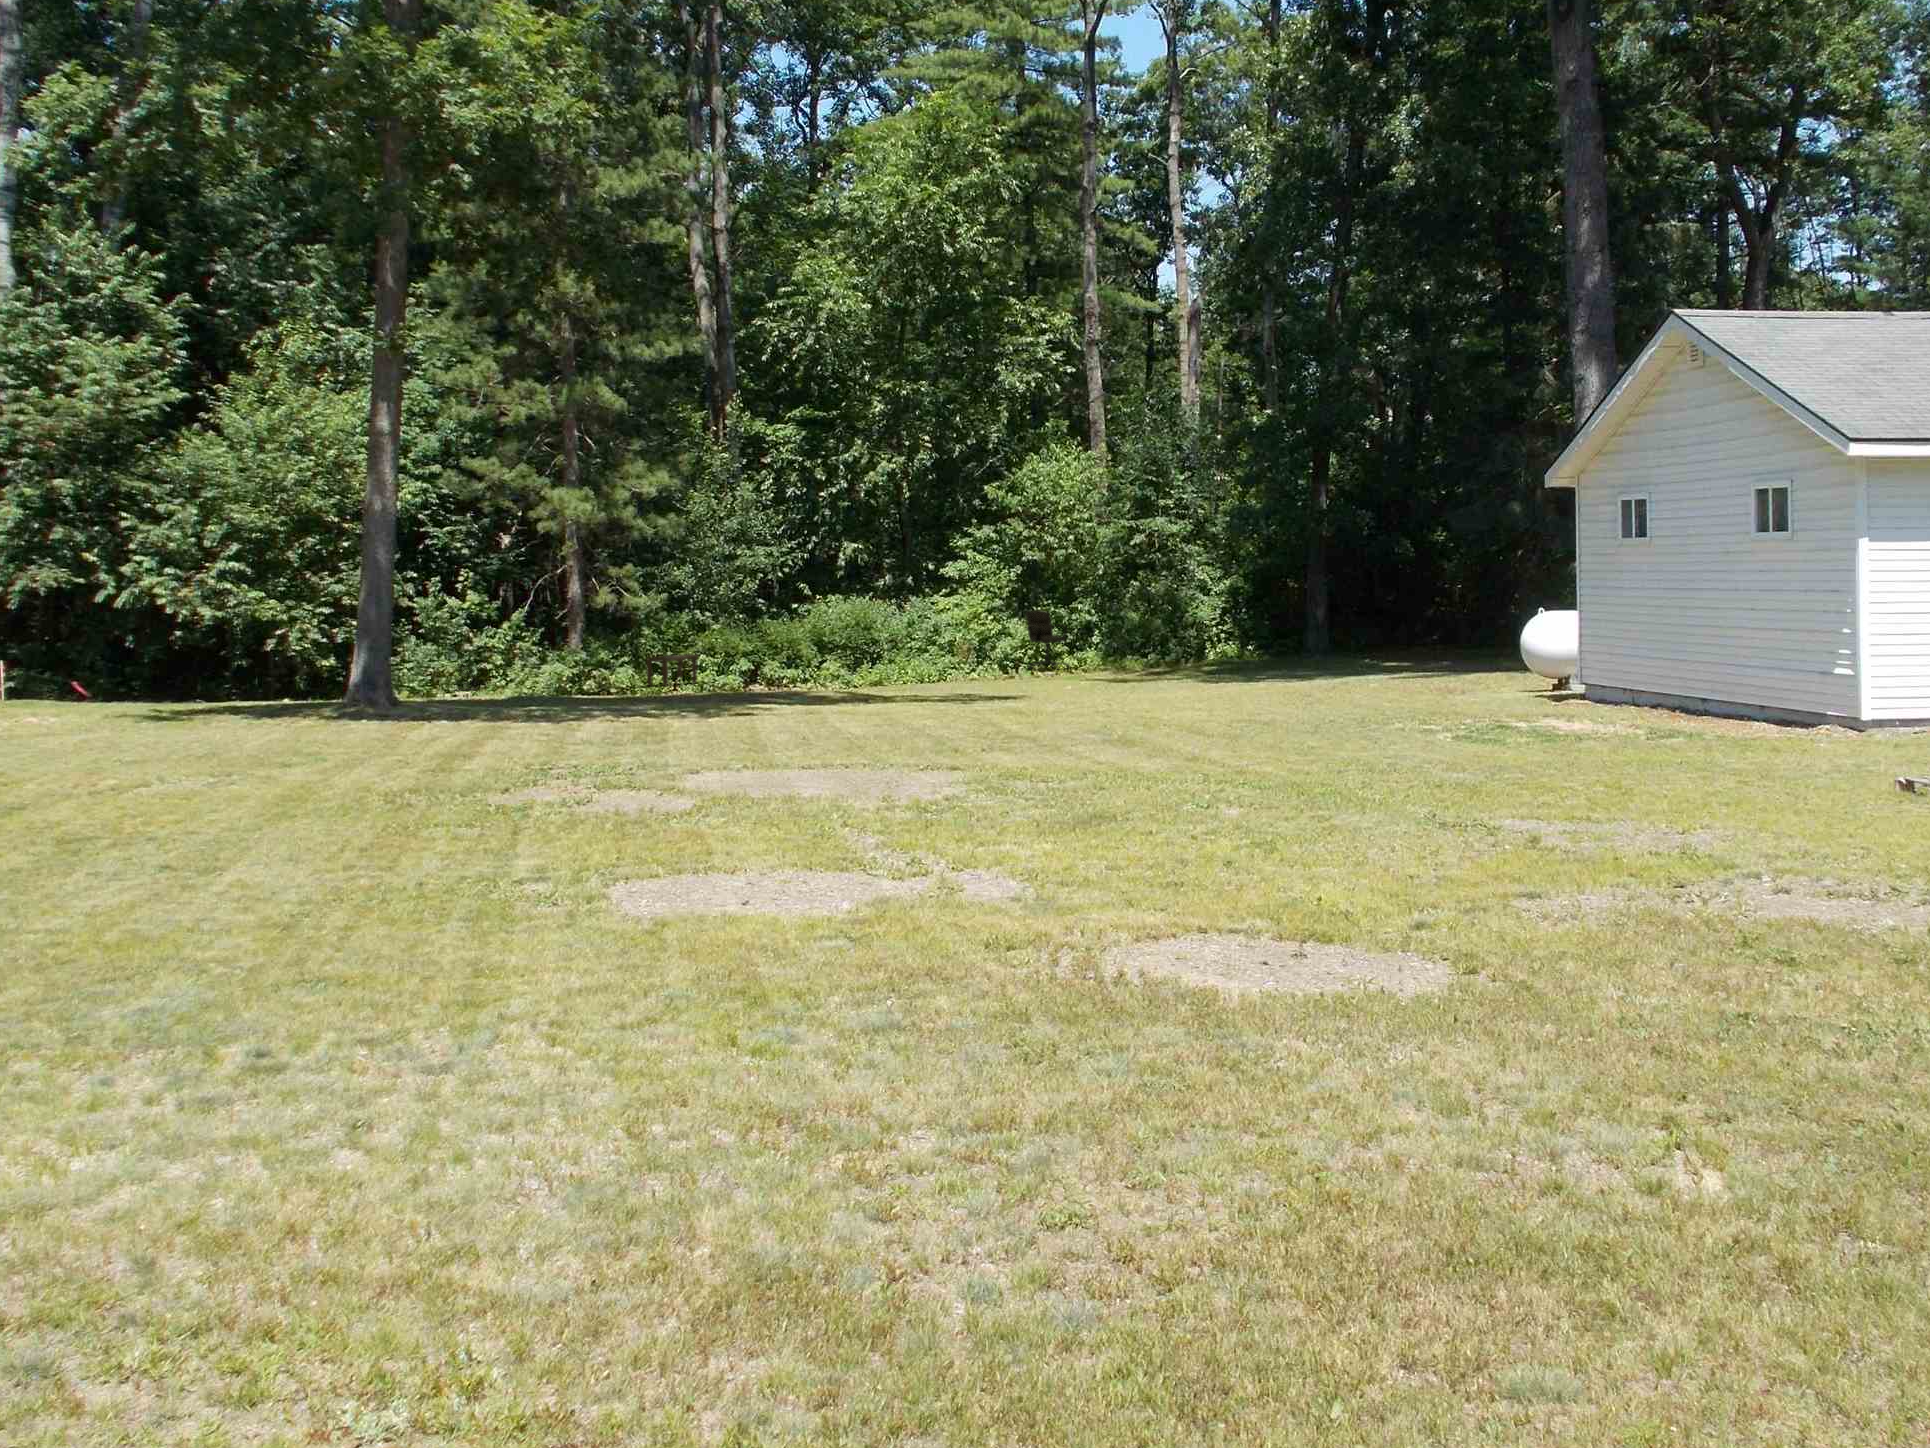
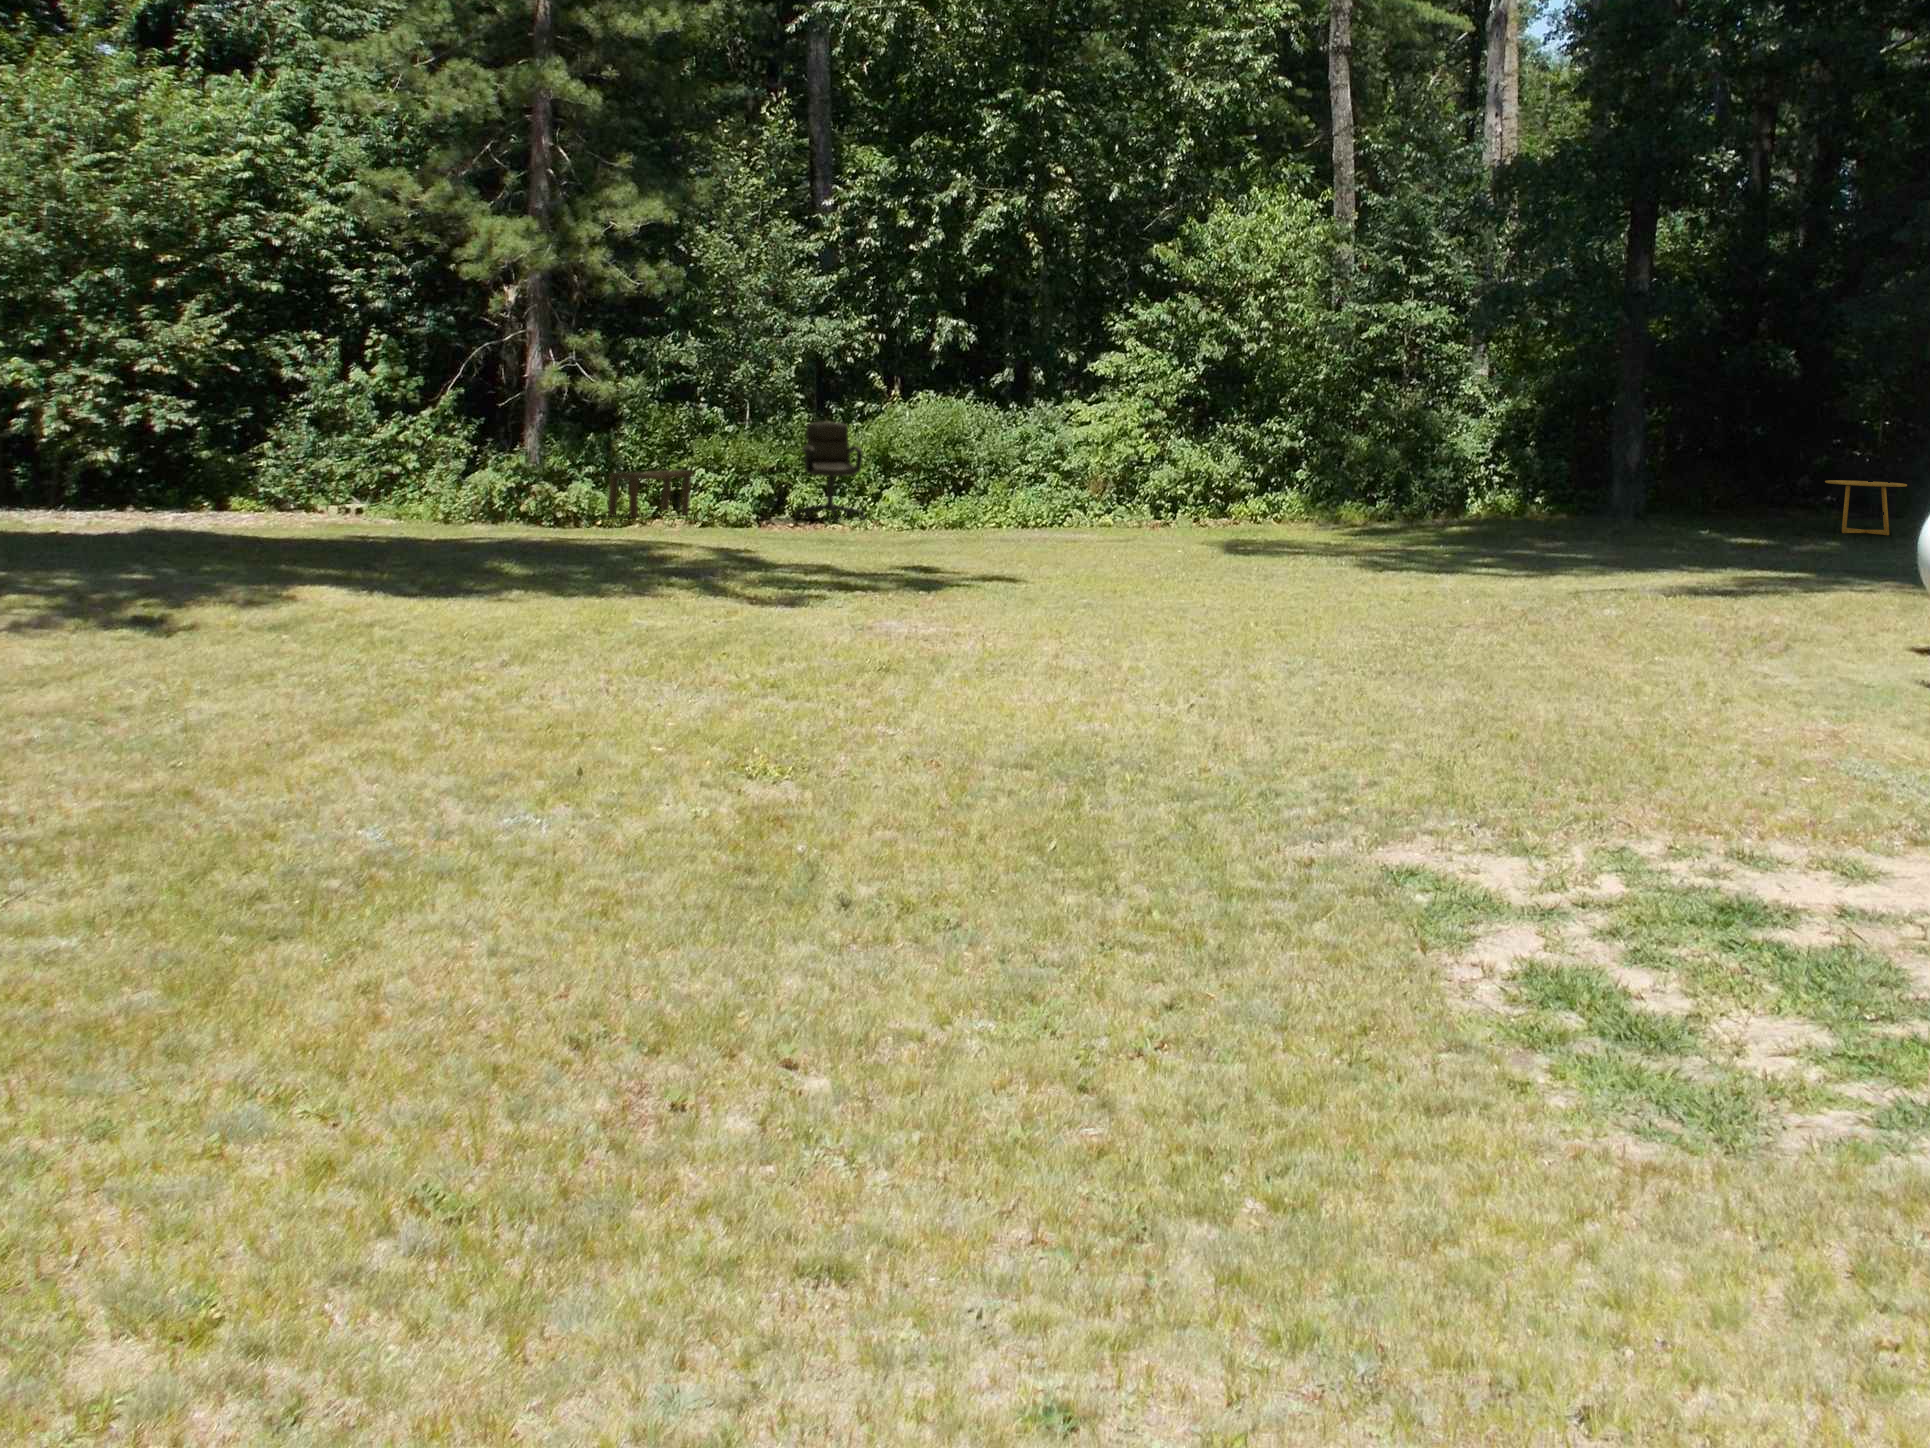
chair: present [1026,610,1070,670] -> present [796,421,866,521]
round table: none [1438,624,1490,658] -> present [1825,480,1907,535]
potted tree: present [456,656,475,690] -> none [330,448,368,508]

